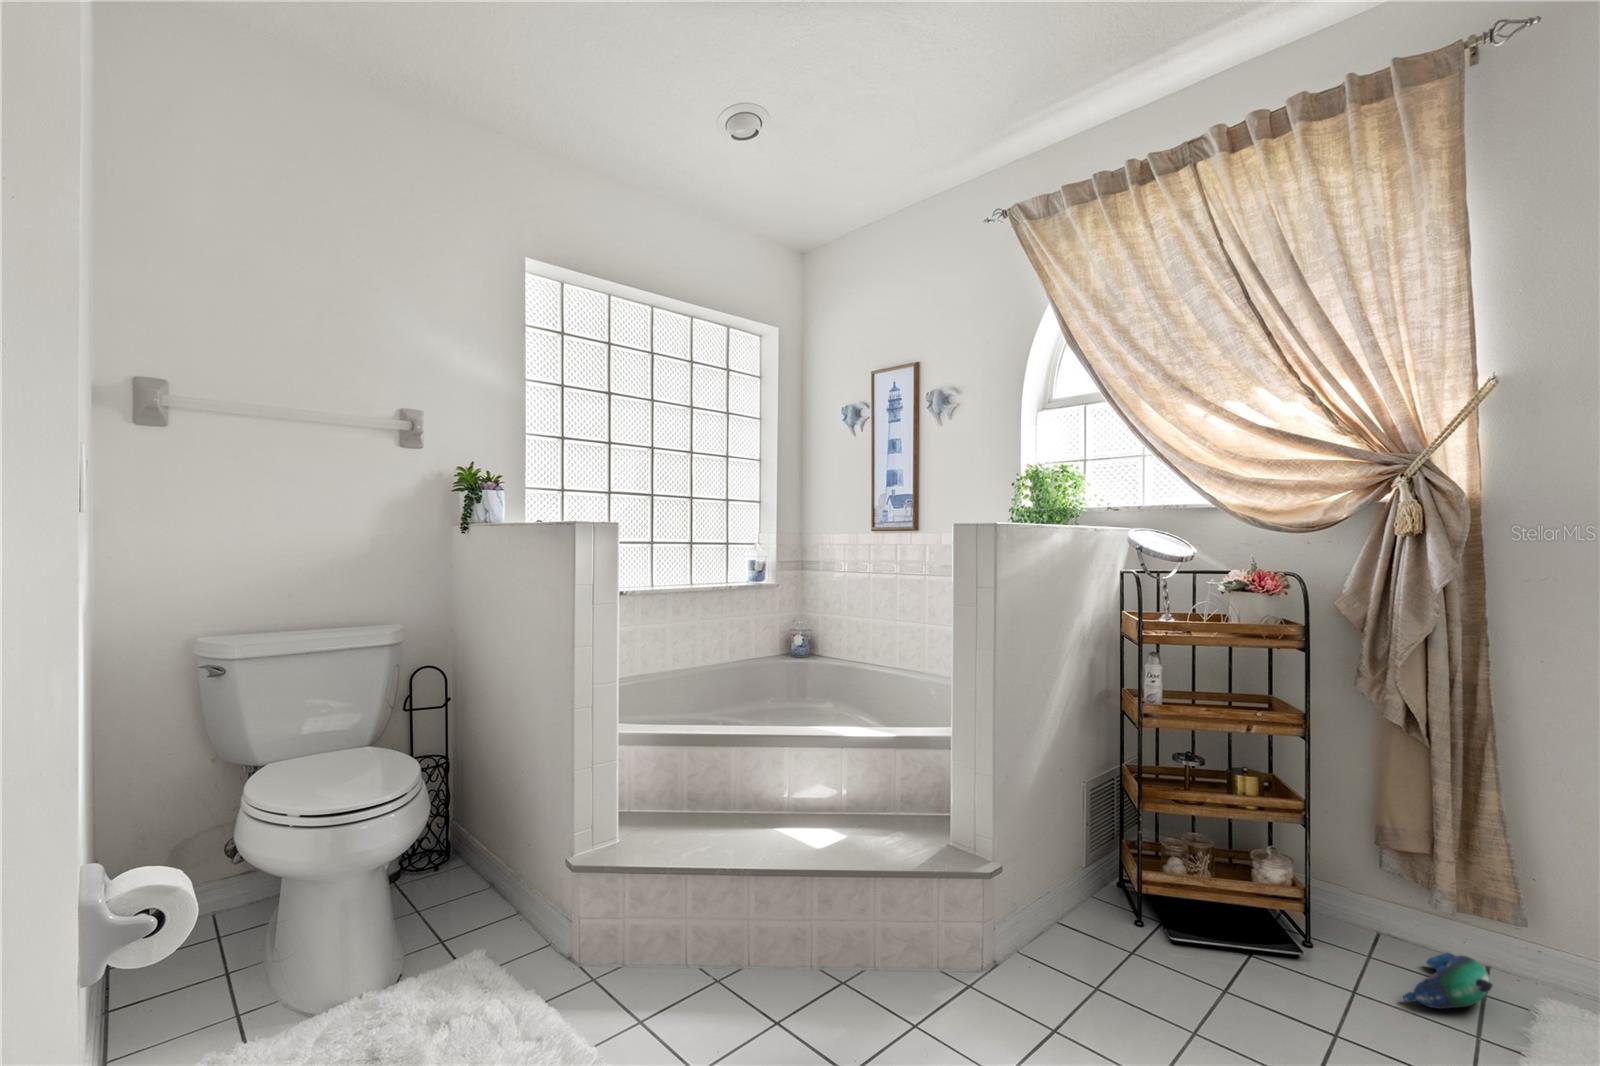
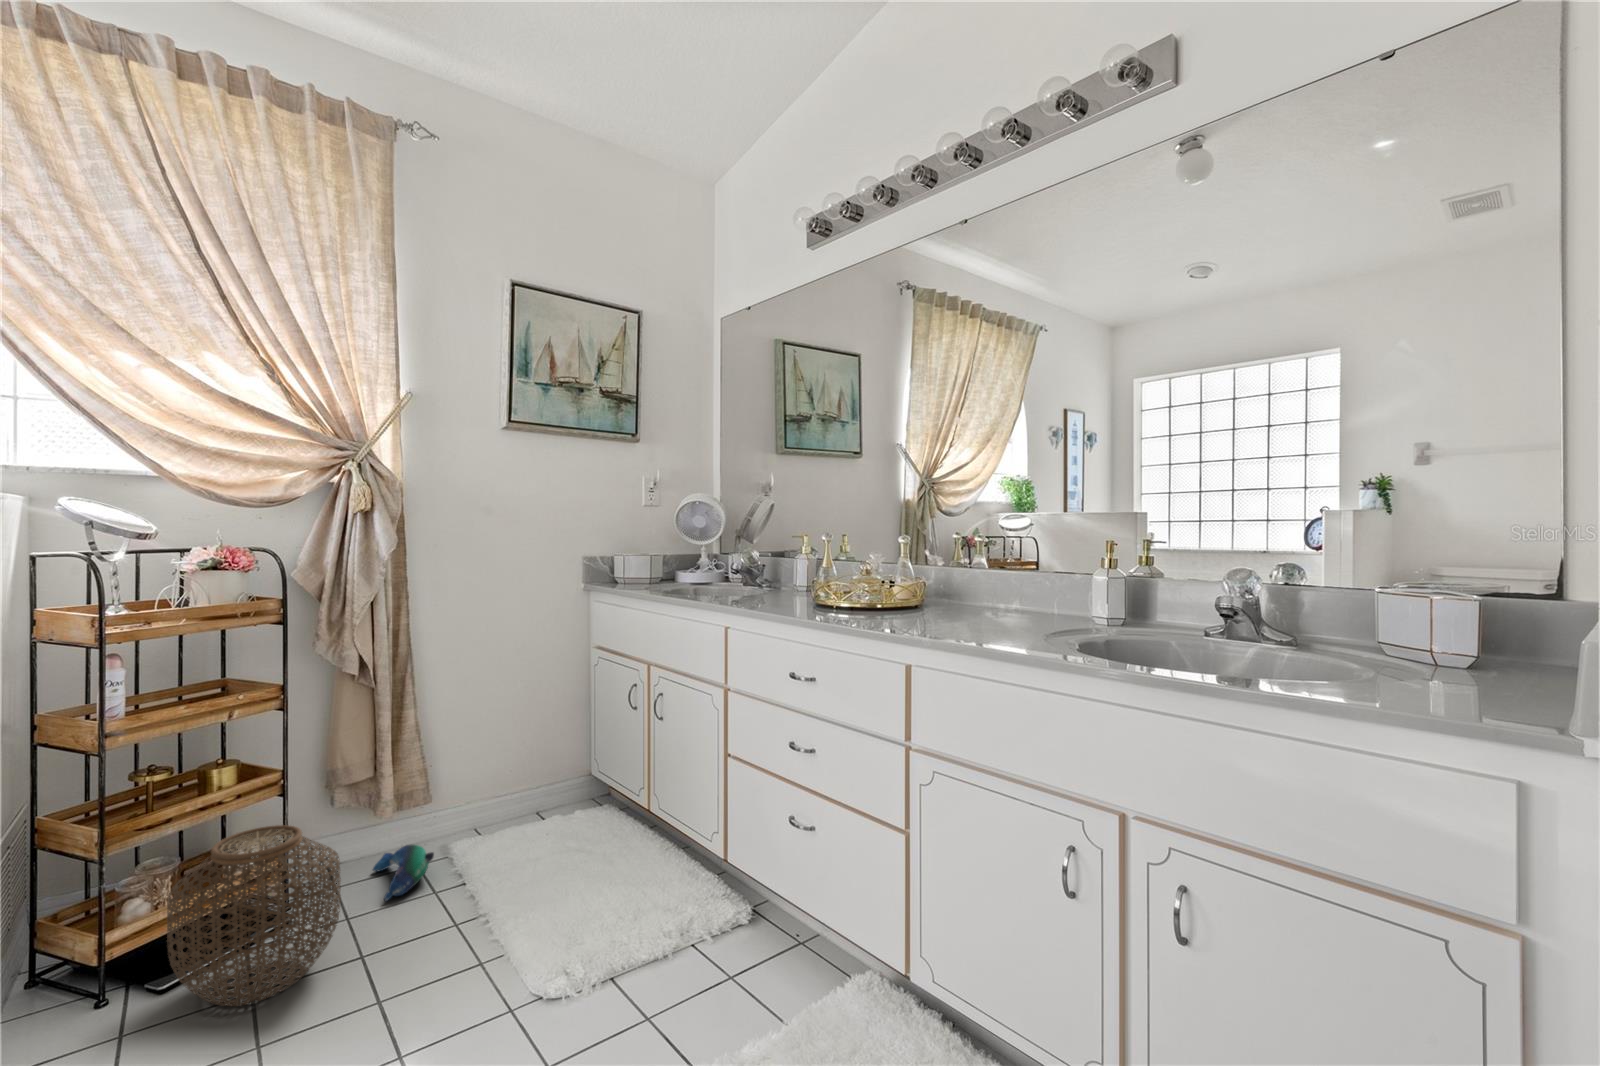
woven basket: none [1157,836,1309,1007] -> present [167,825,341,1006]

